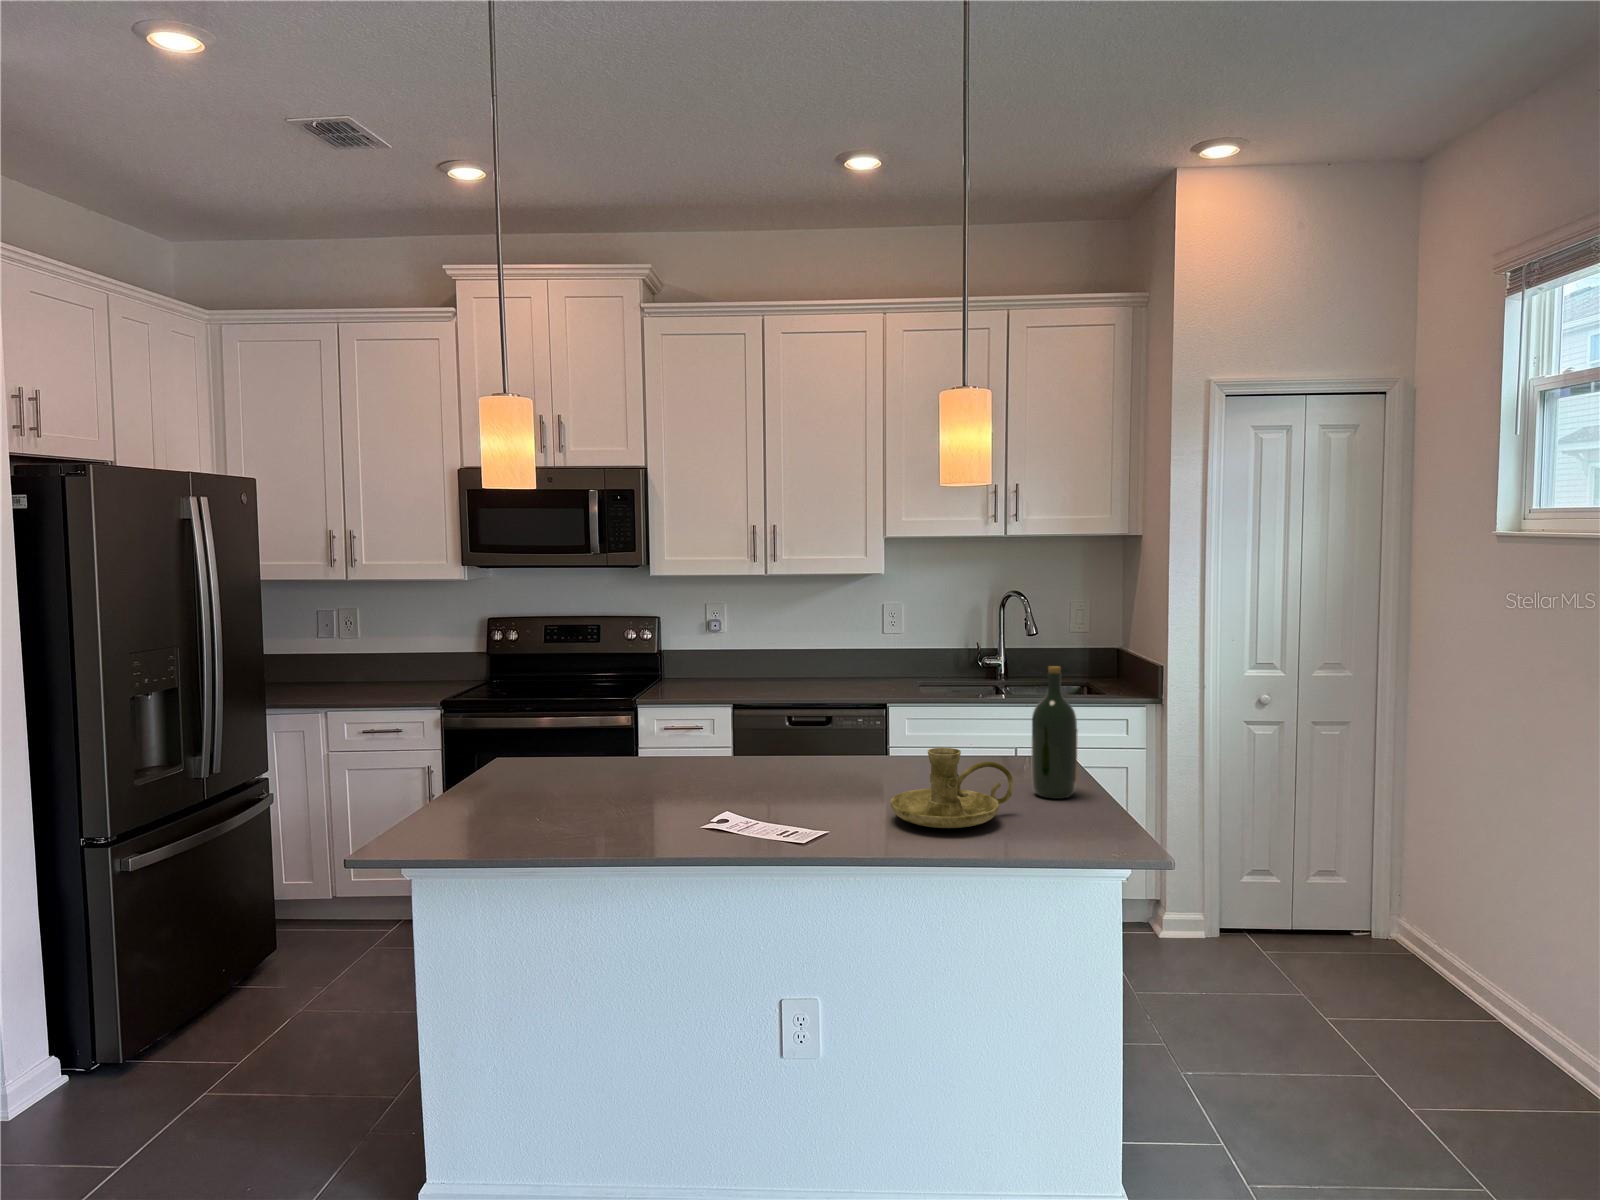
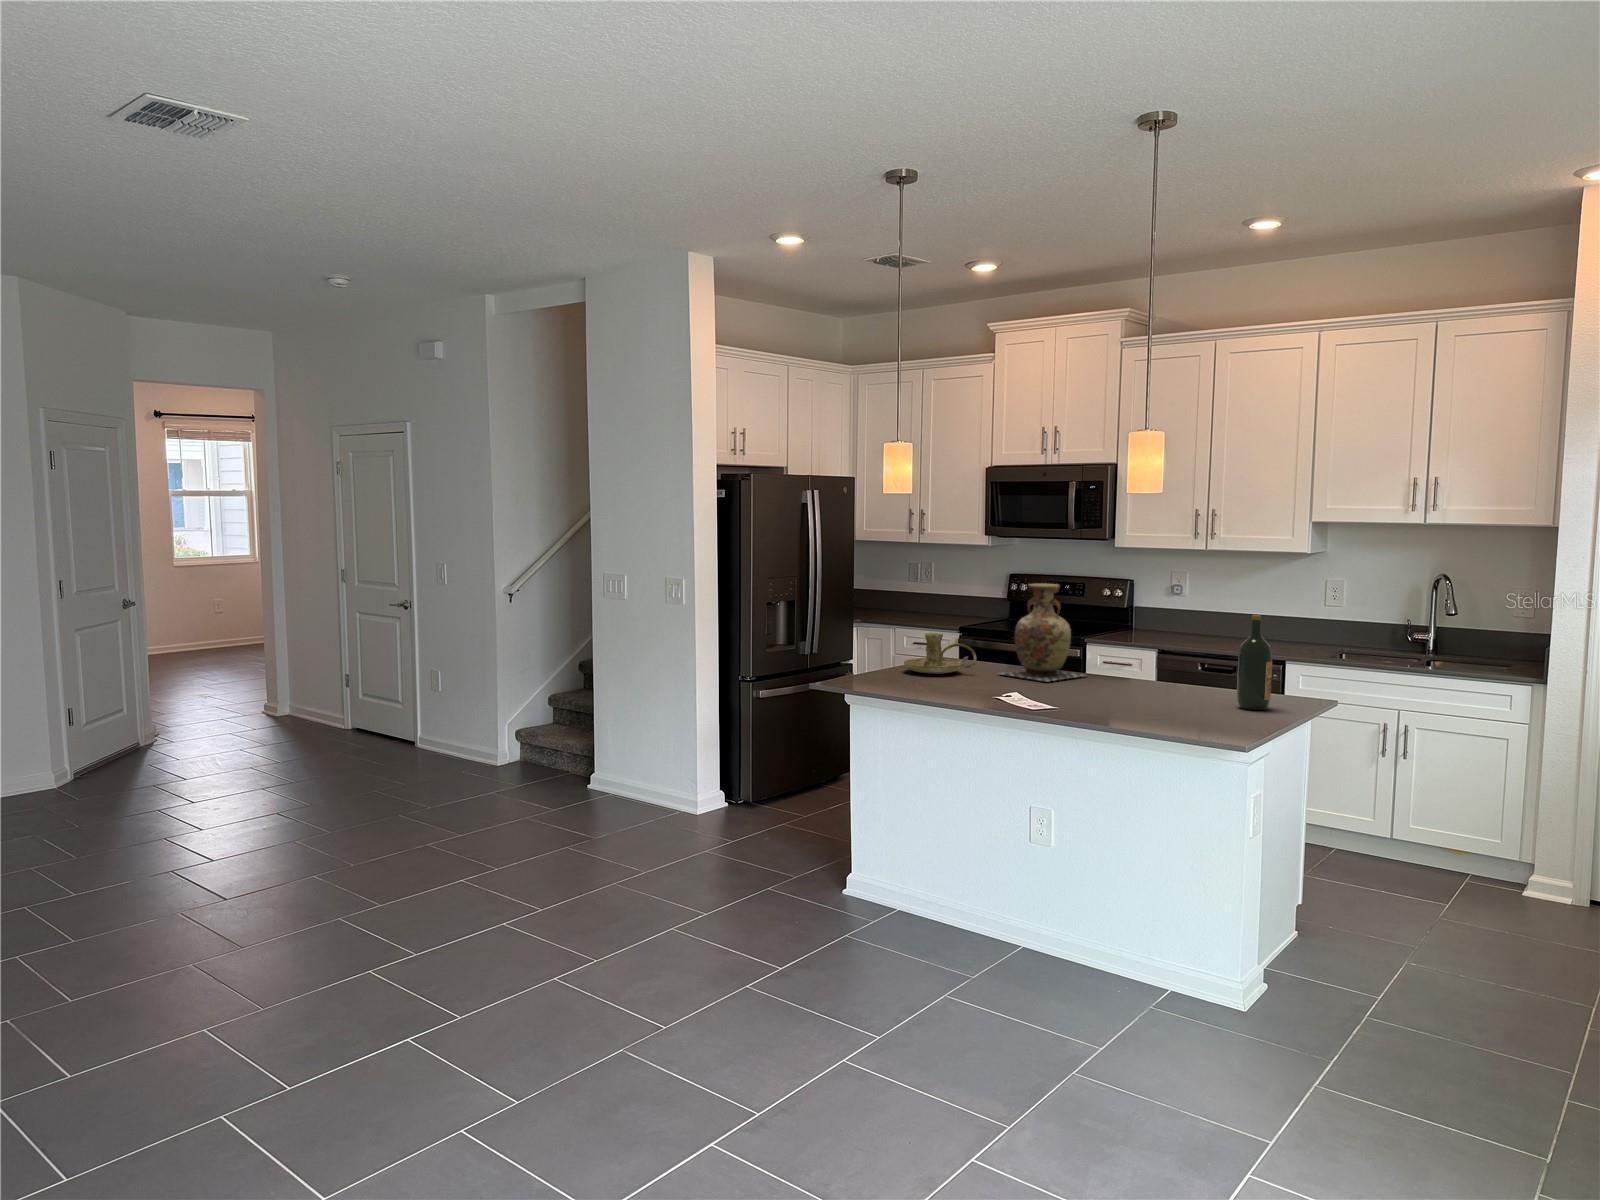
vase: none [642,638,764,792] -> present [1000,584,1083,682]
candle holder: present [890,748,1014,828] -> present [904,633,976,674]

